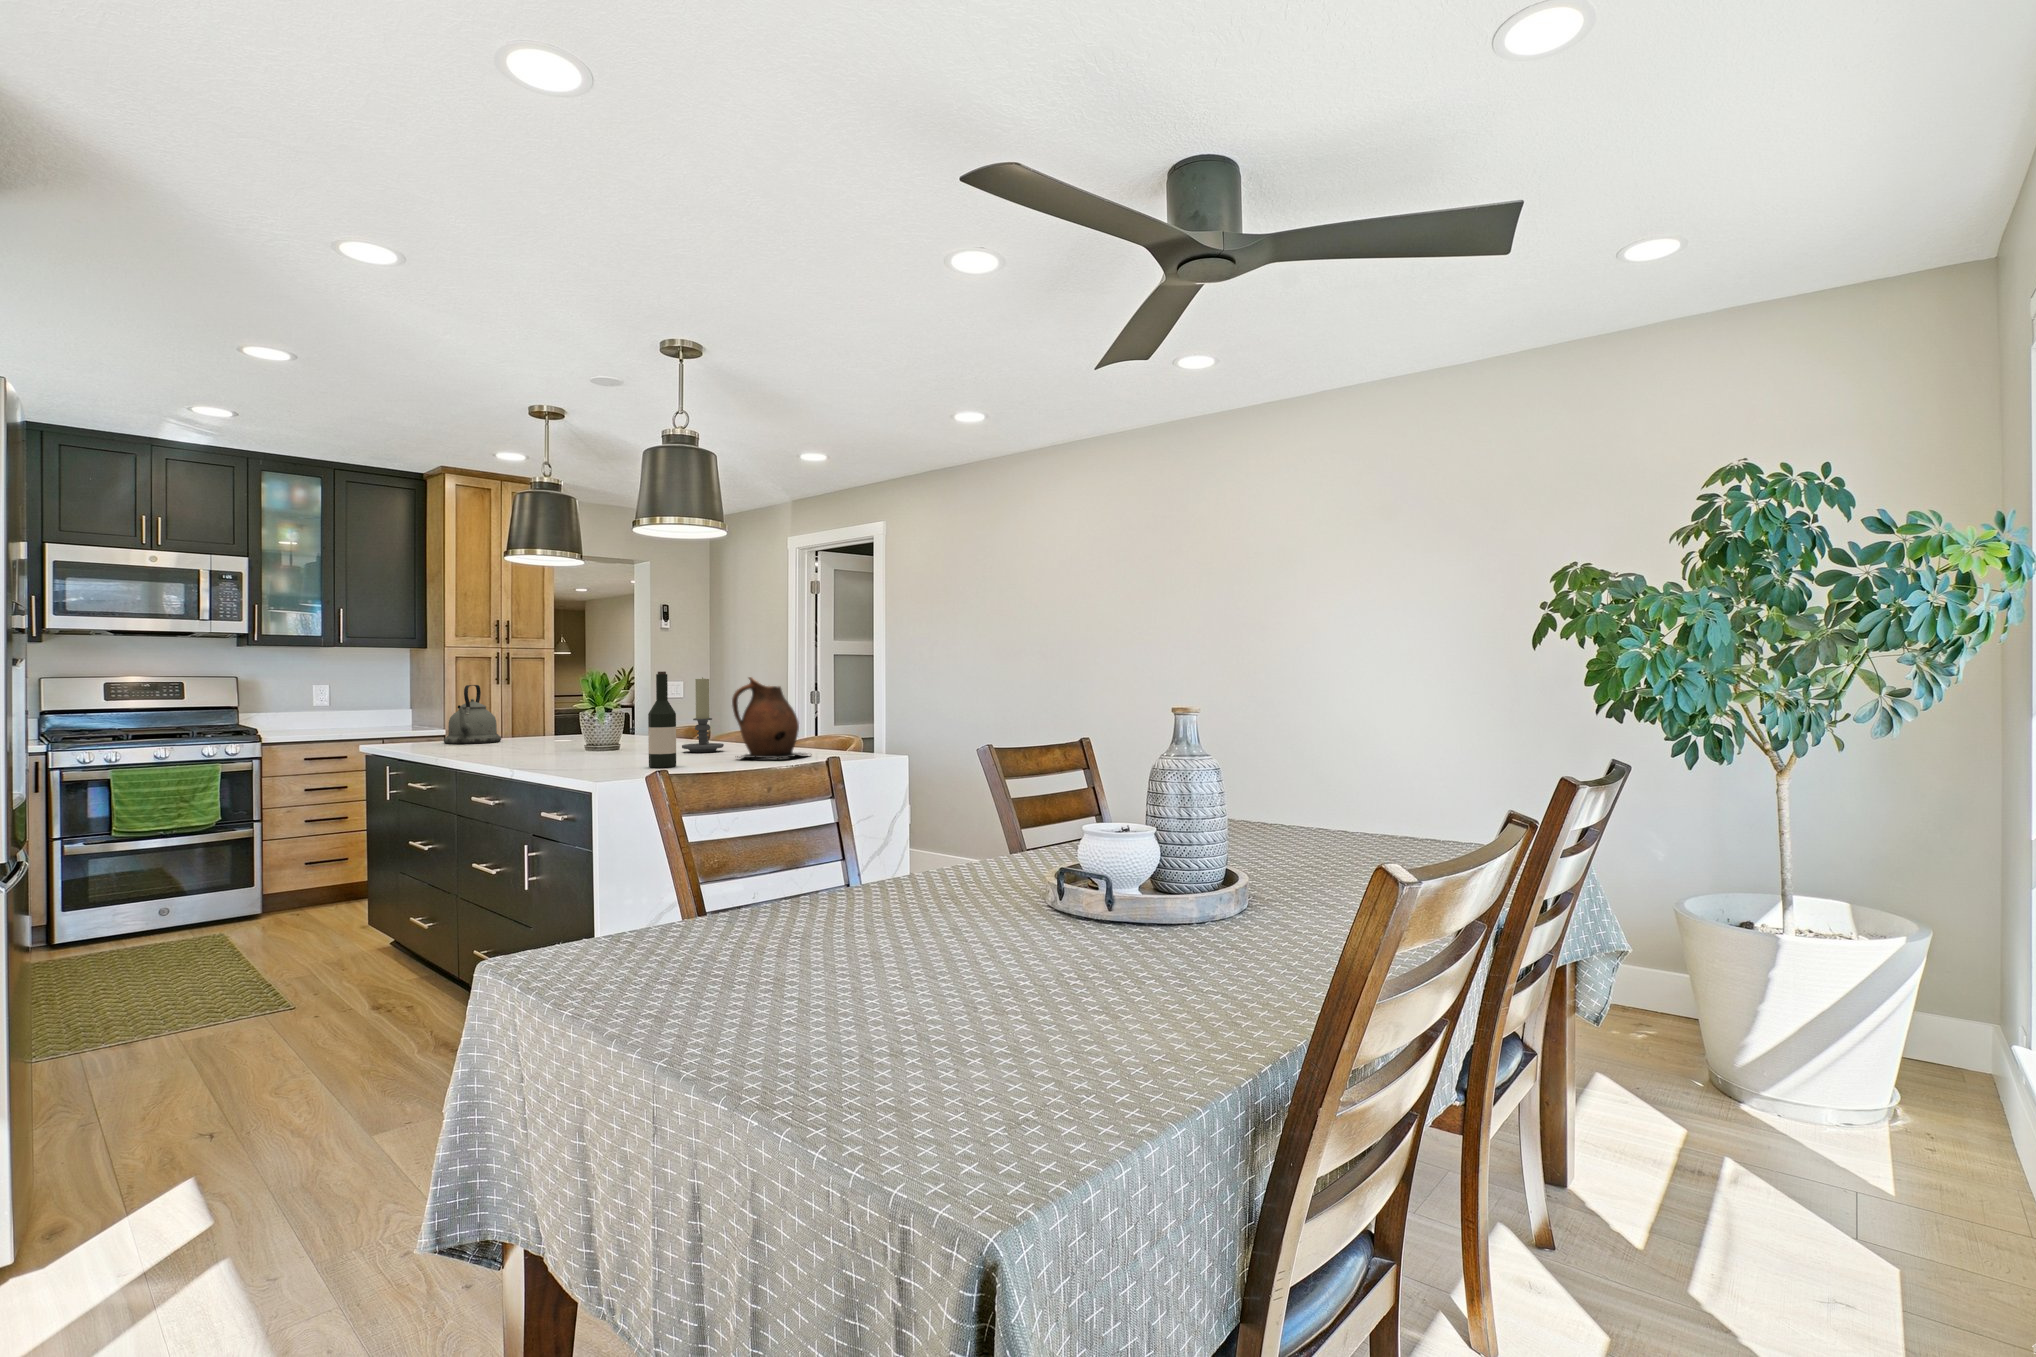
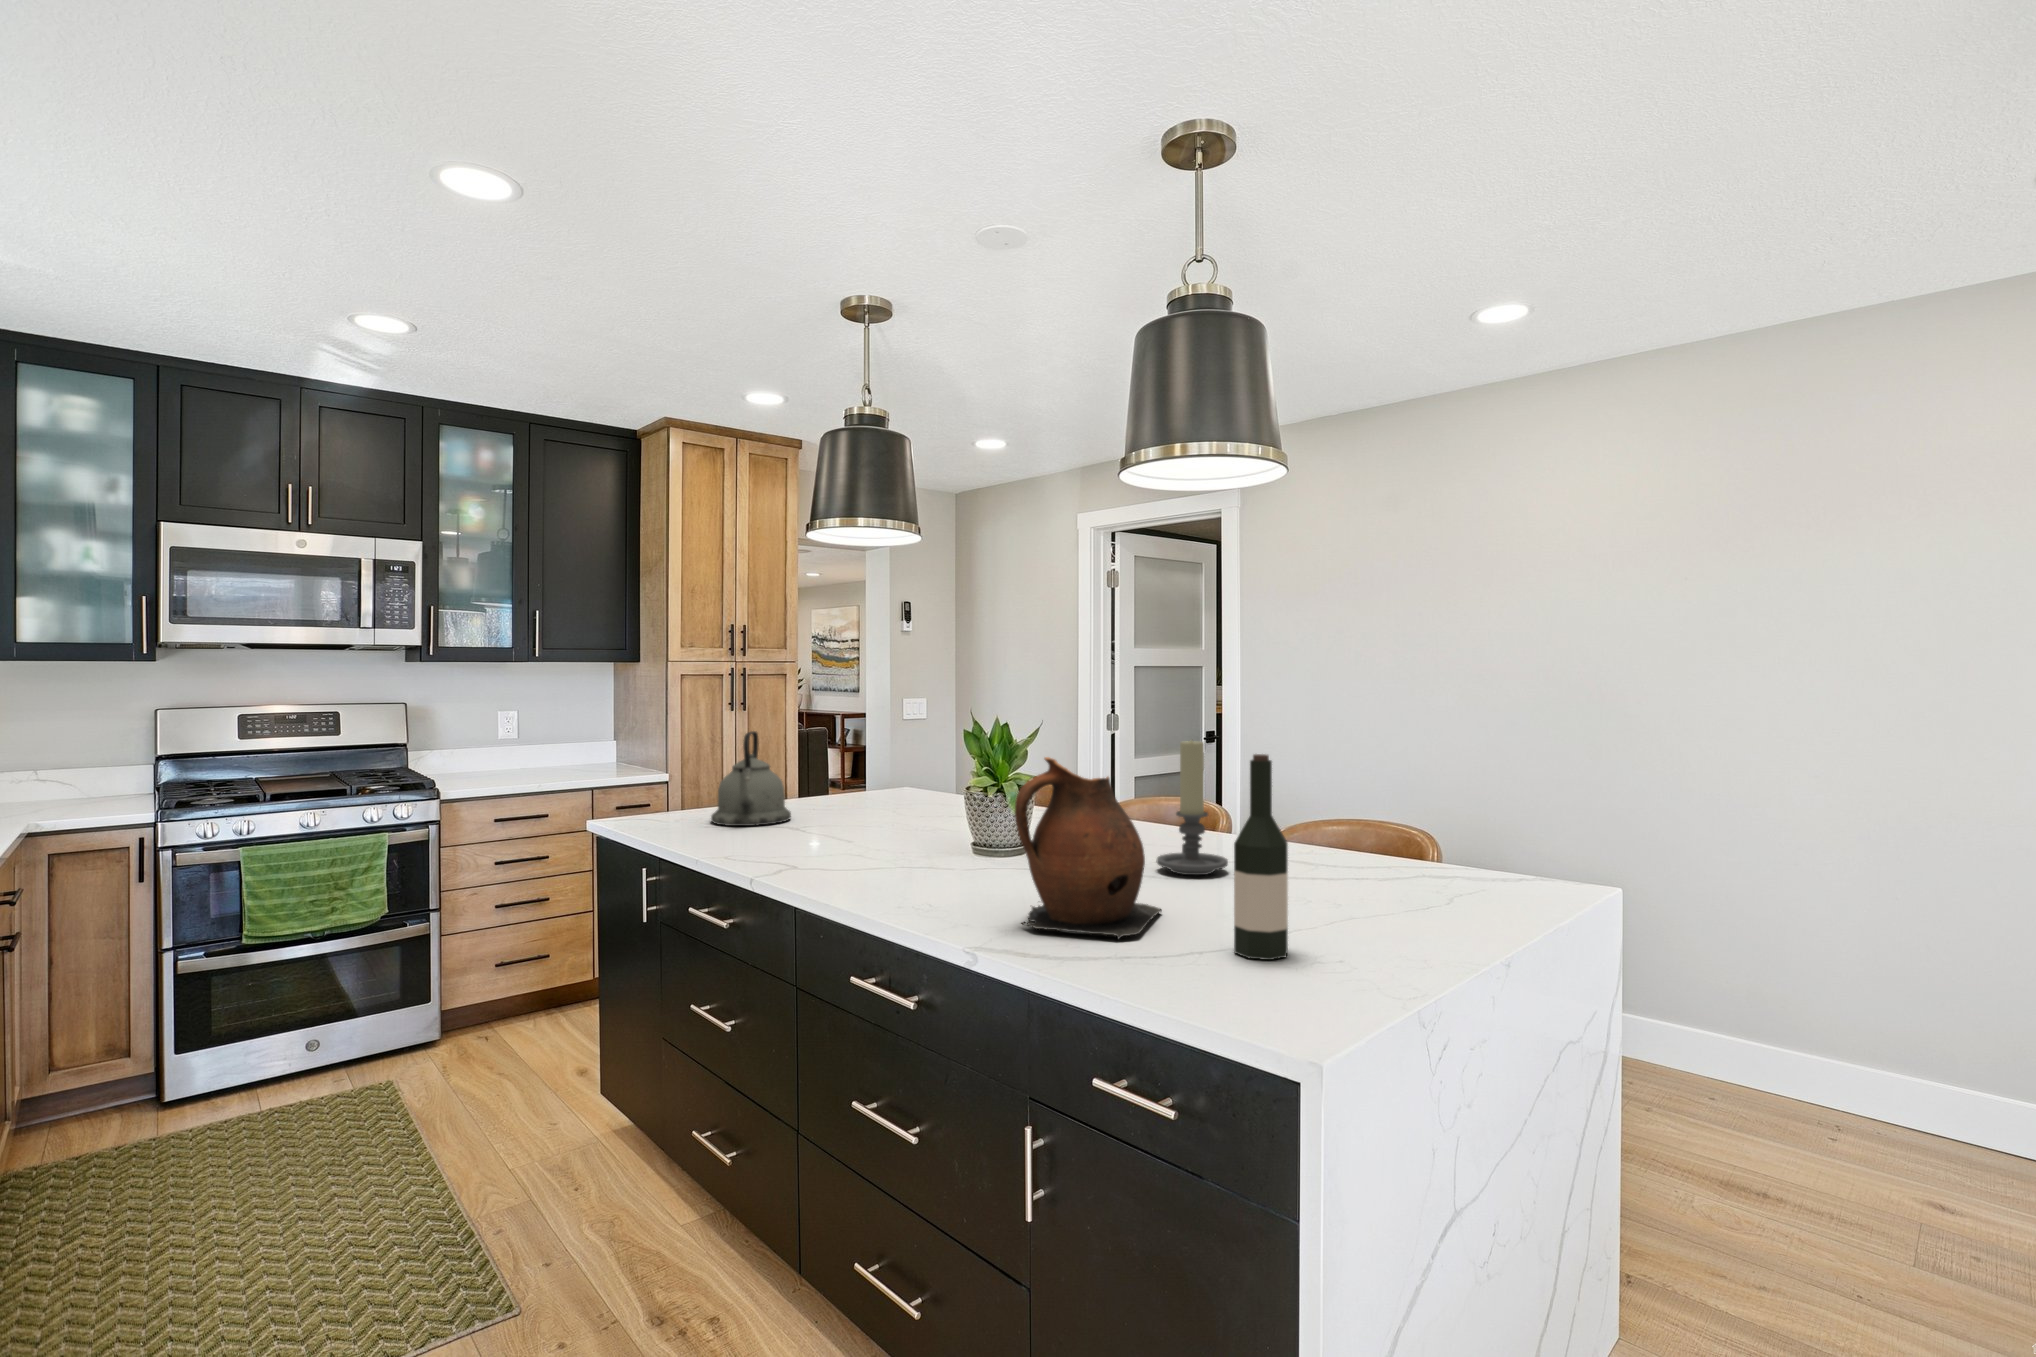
ceramic pitcher: present [732,677,807,759] -> present [1015,757,1162,939]

